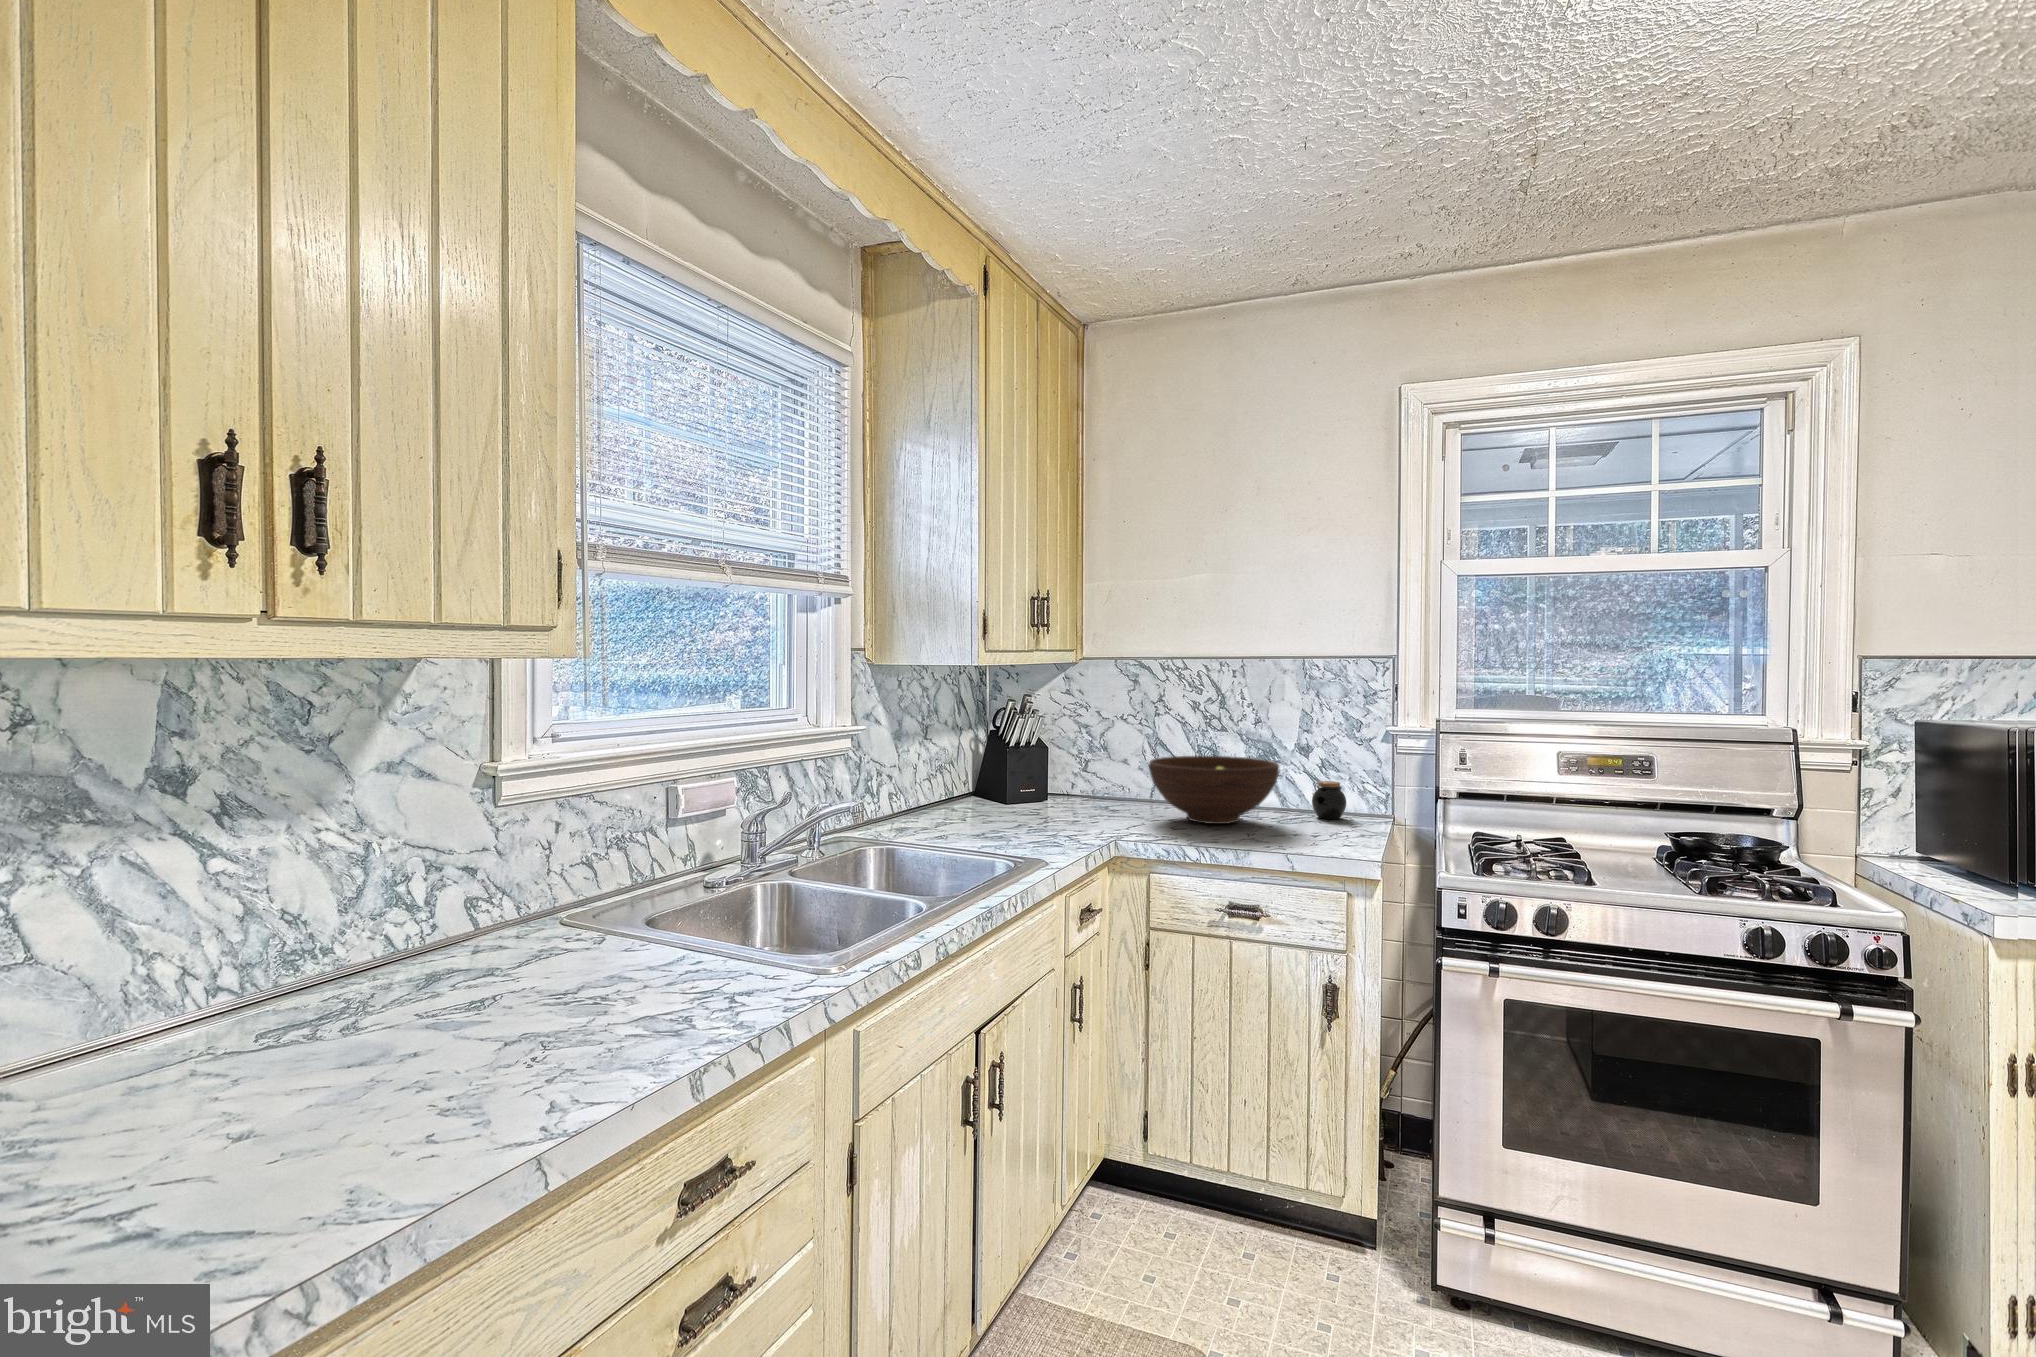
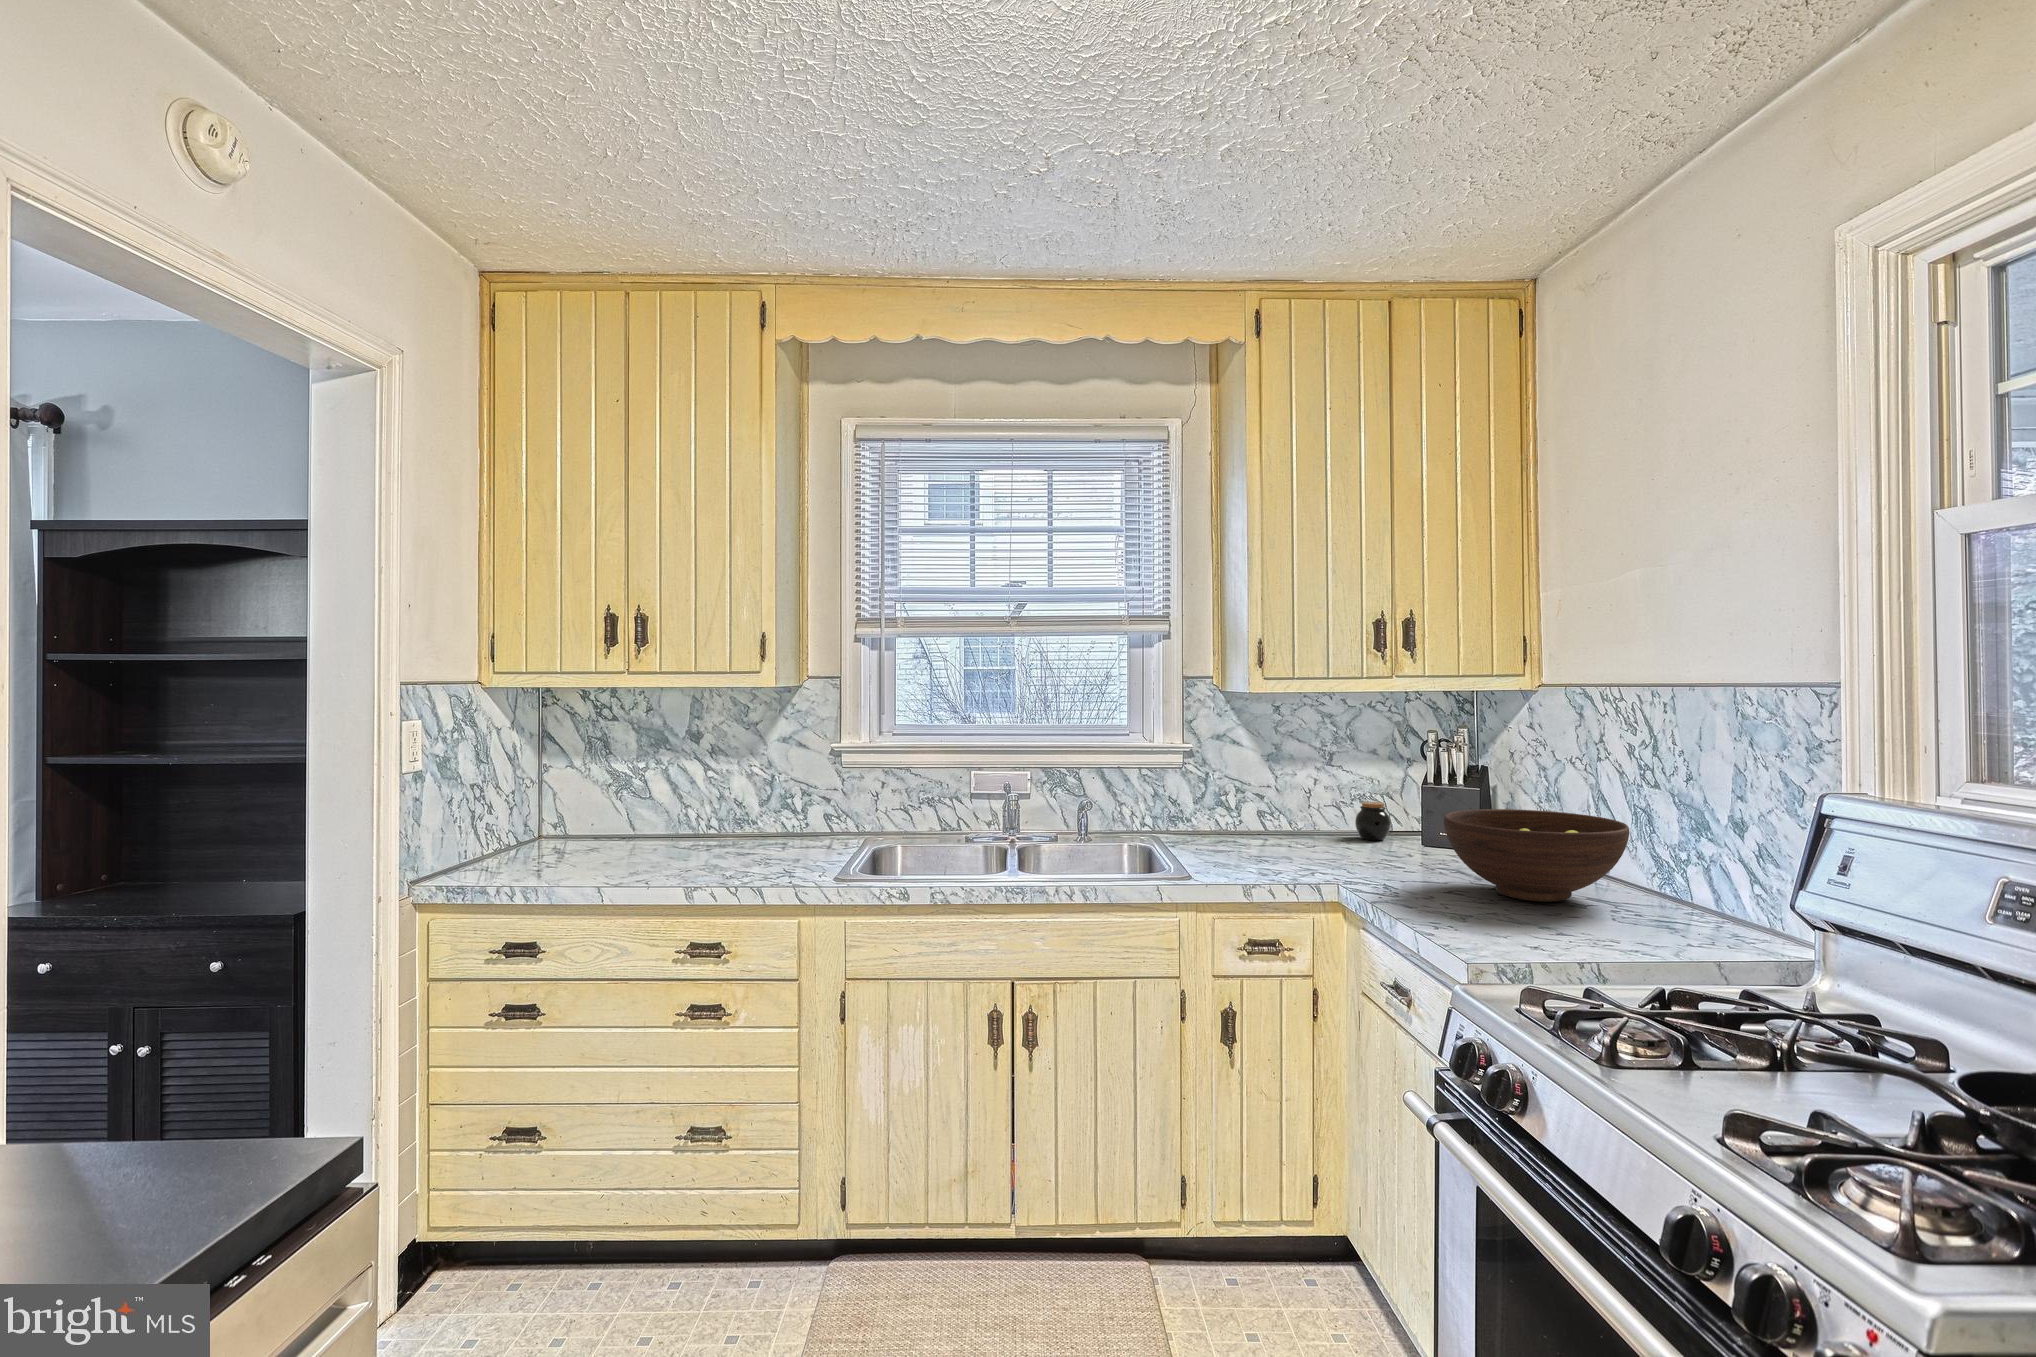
jar: present [1312,781,1346,819] -> present [1355,802,1391,840]

